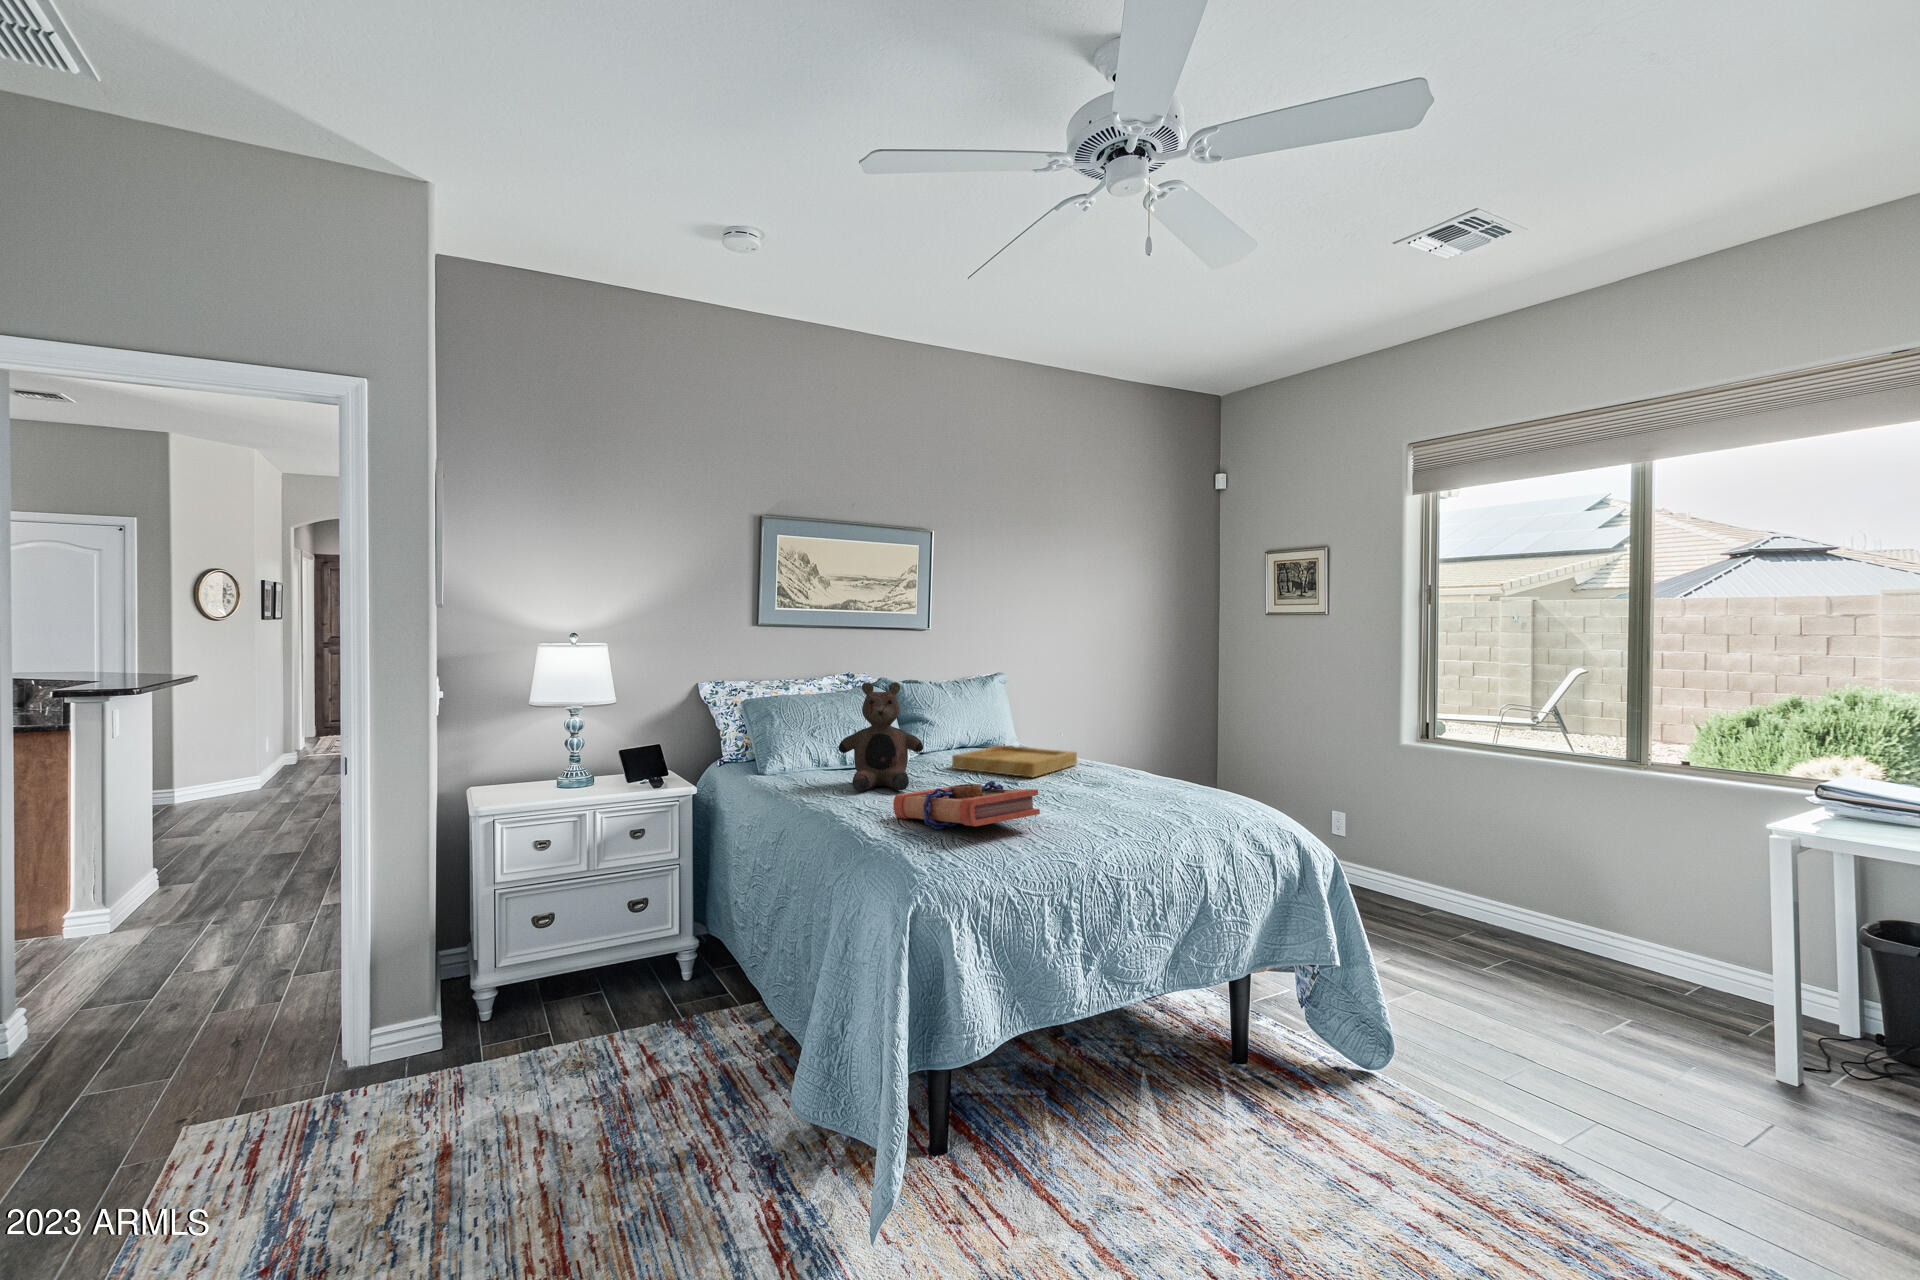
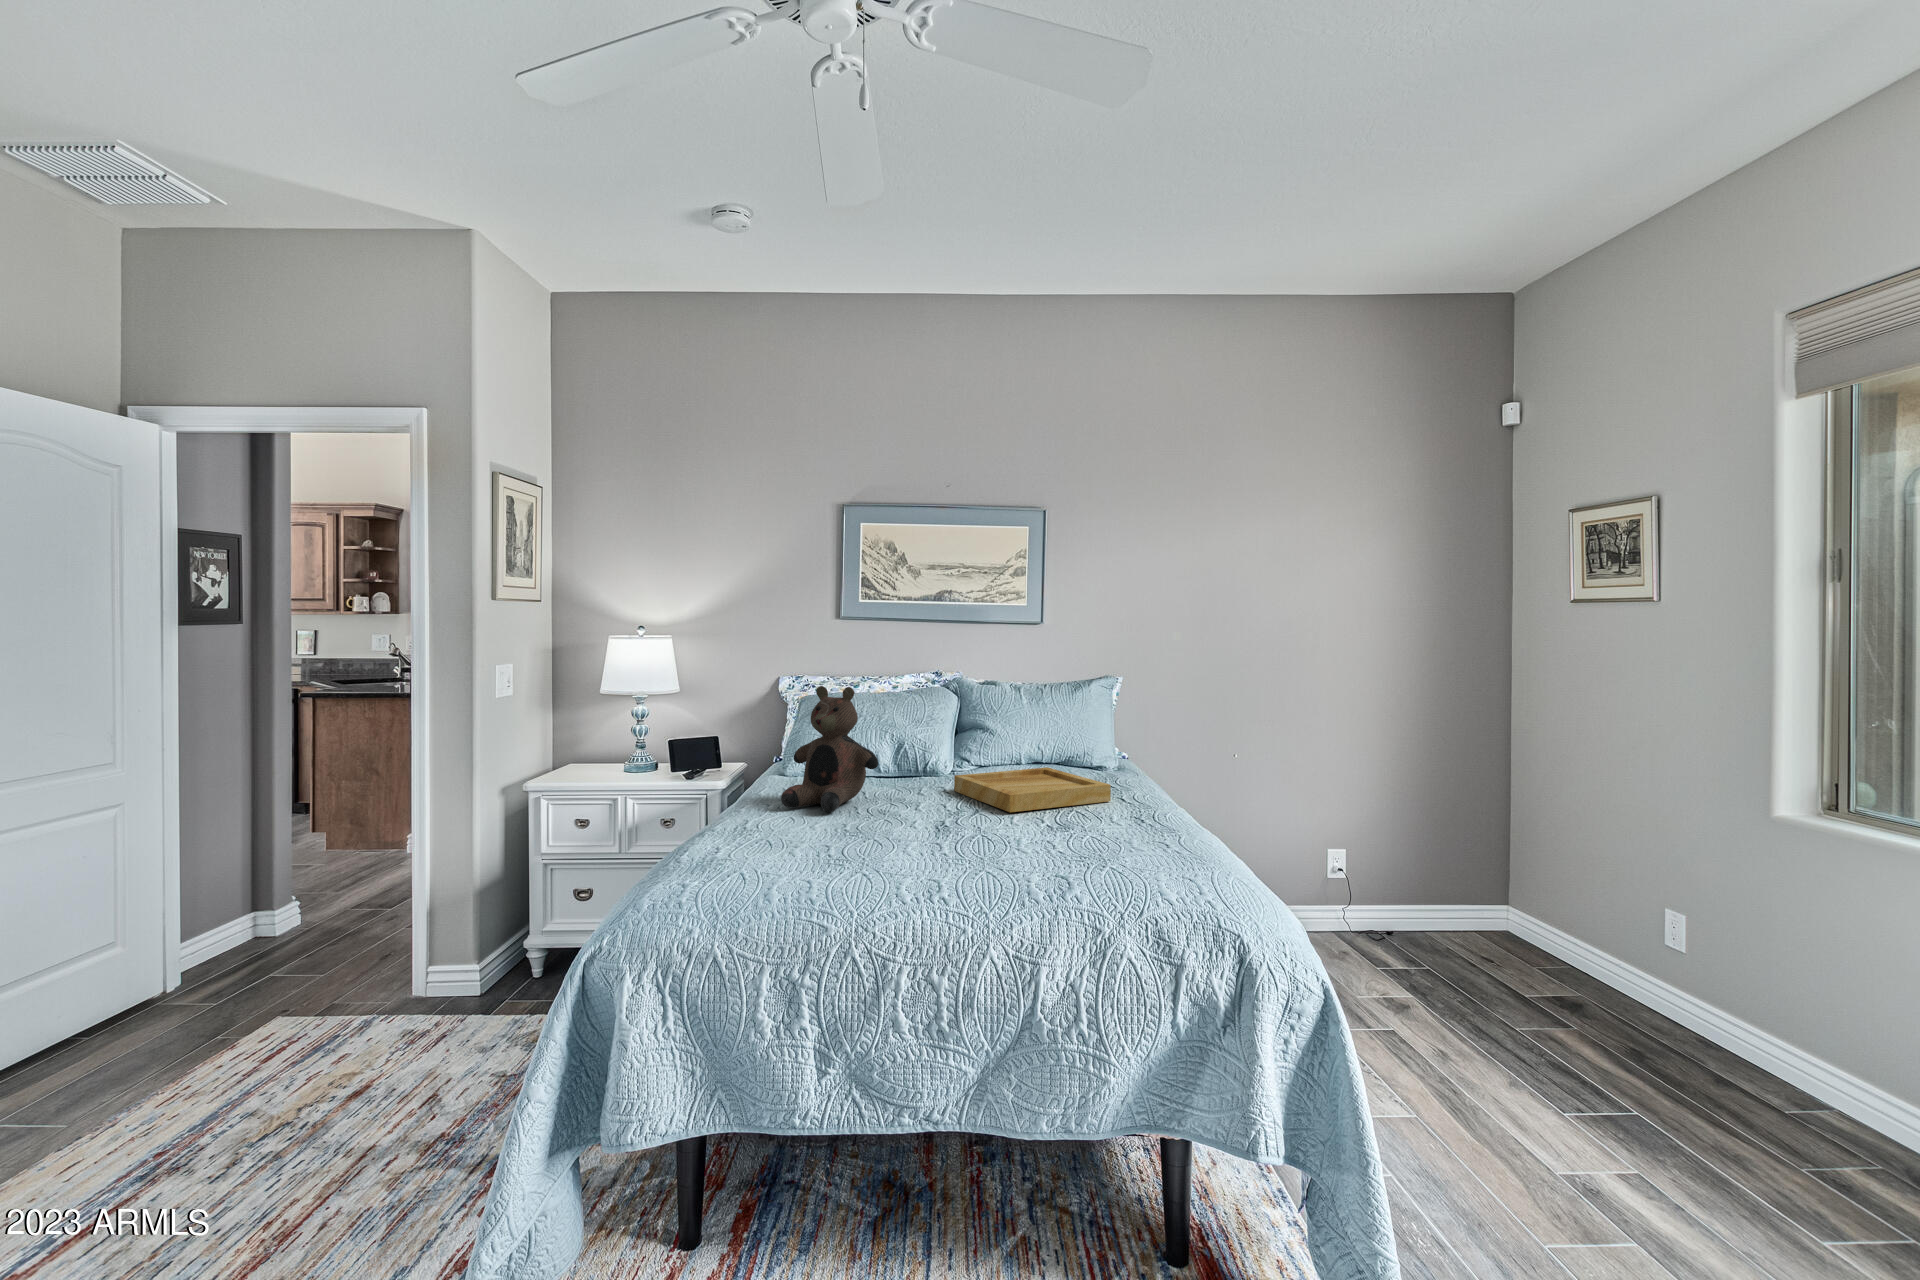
book: present [893,781,1040,829] -> none [730,813,856,866]

